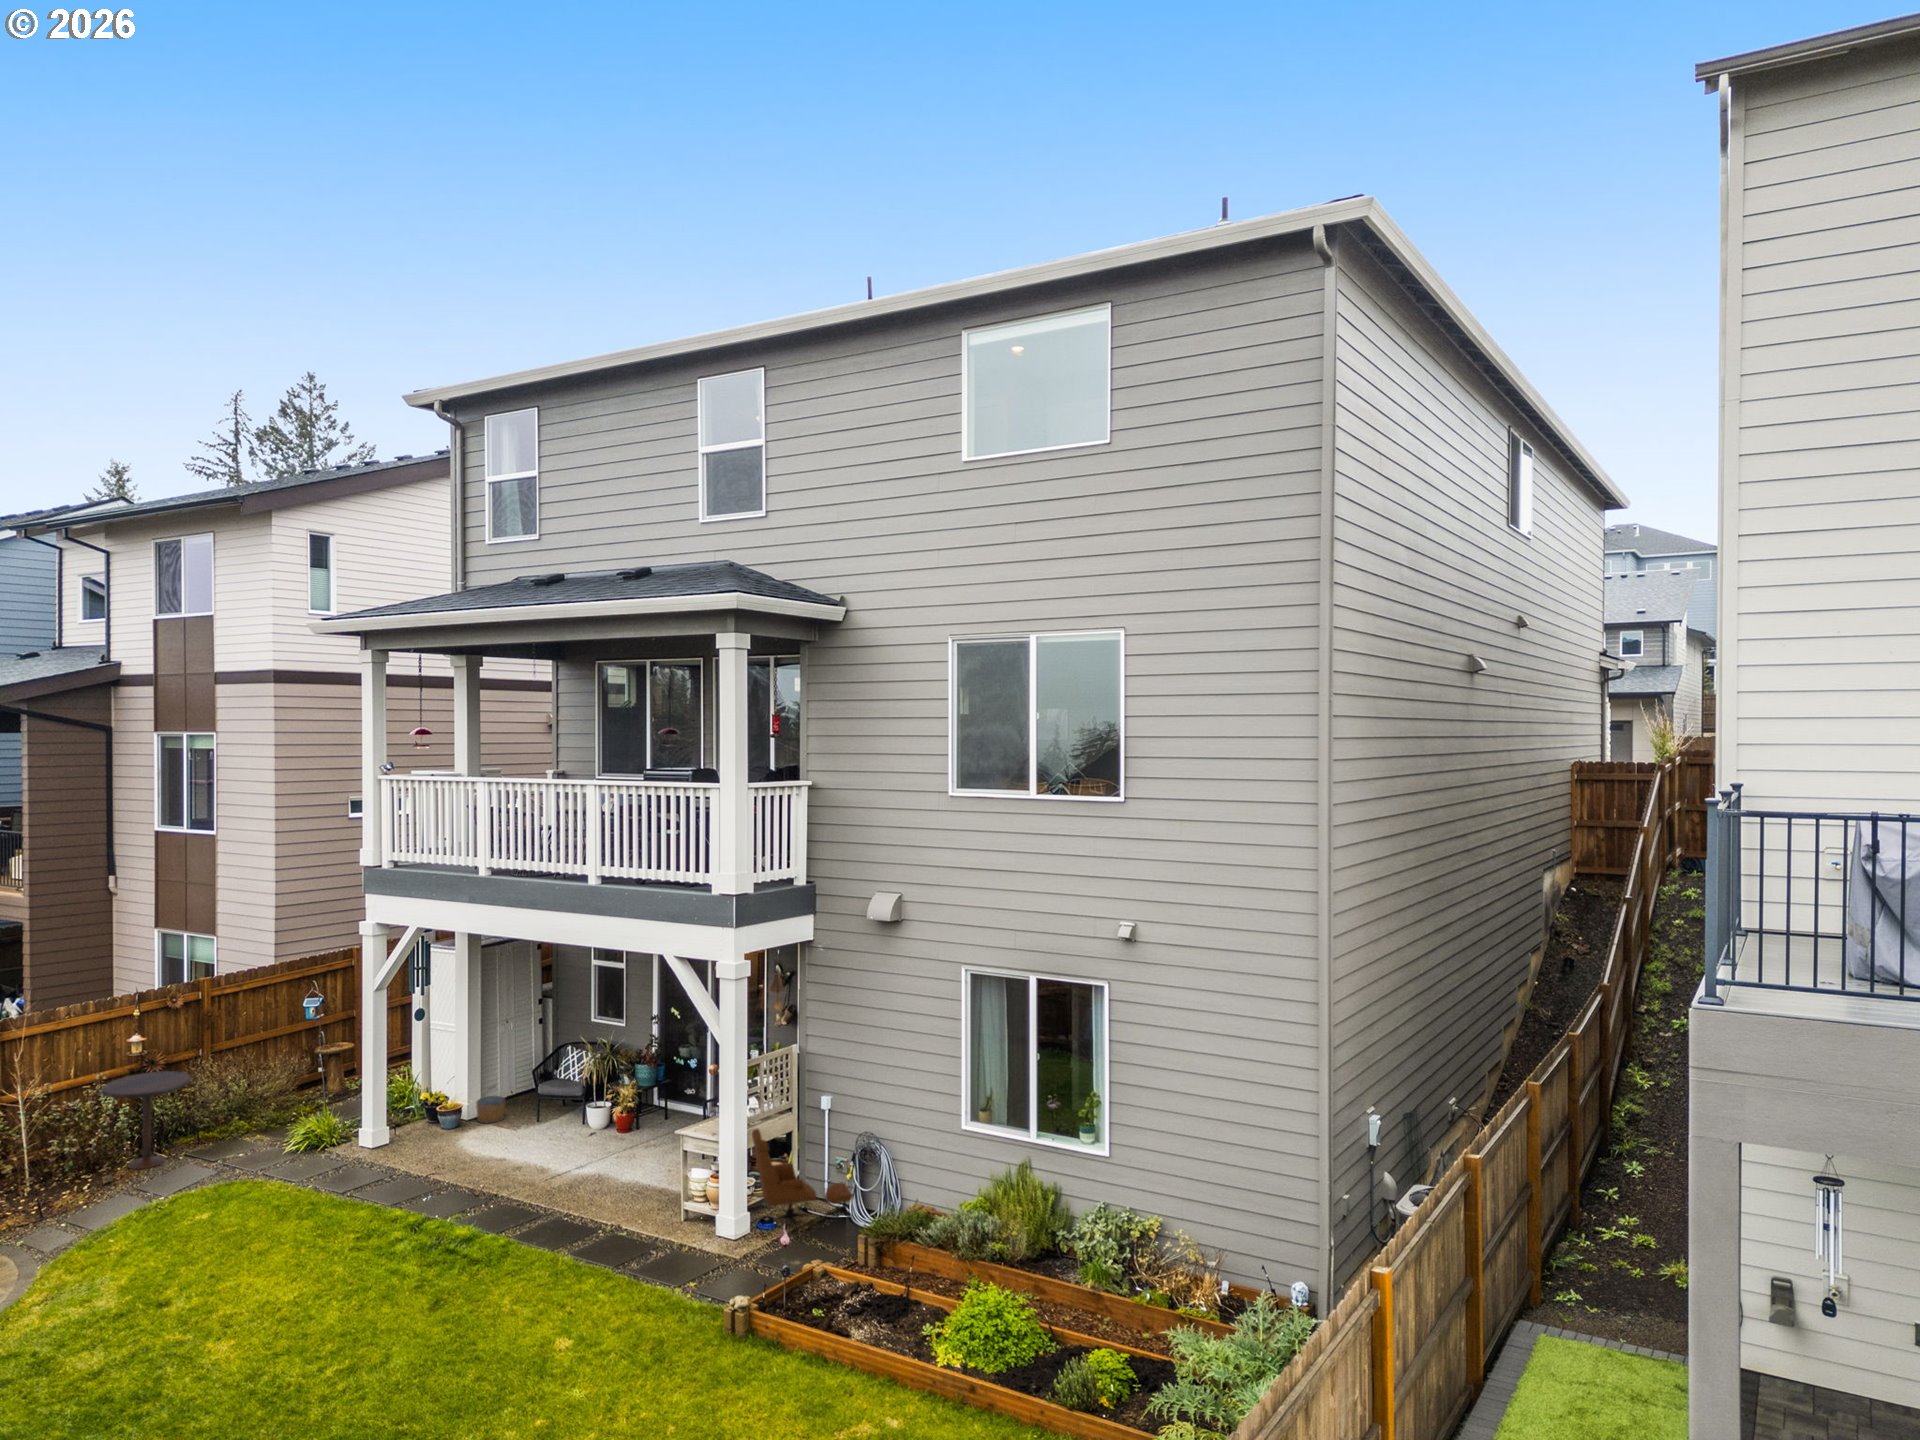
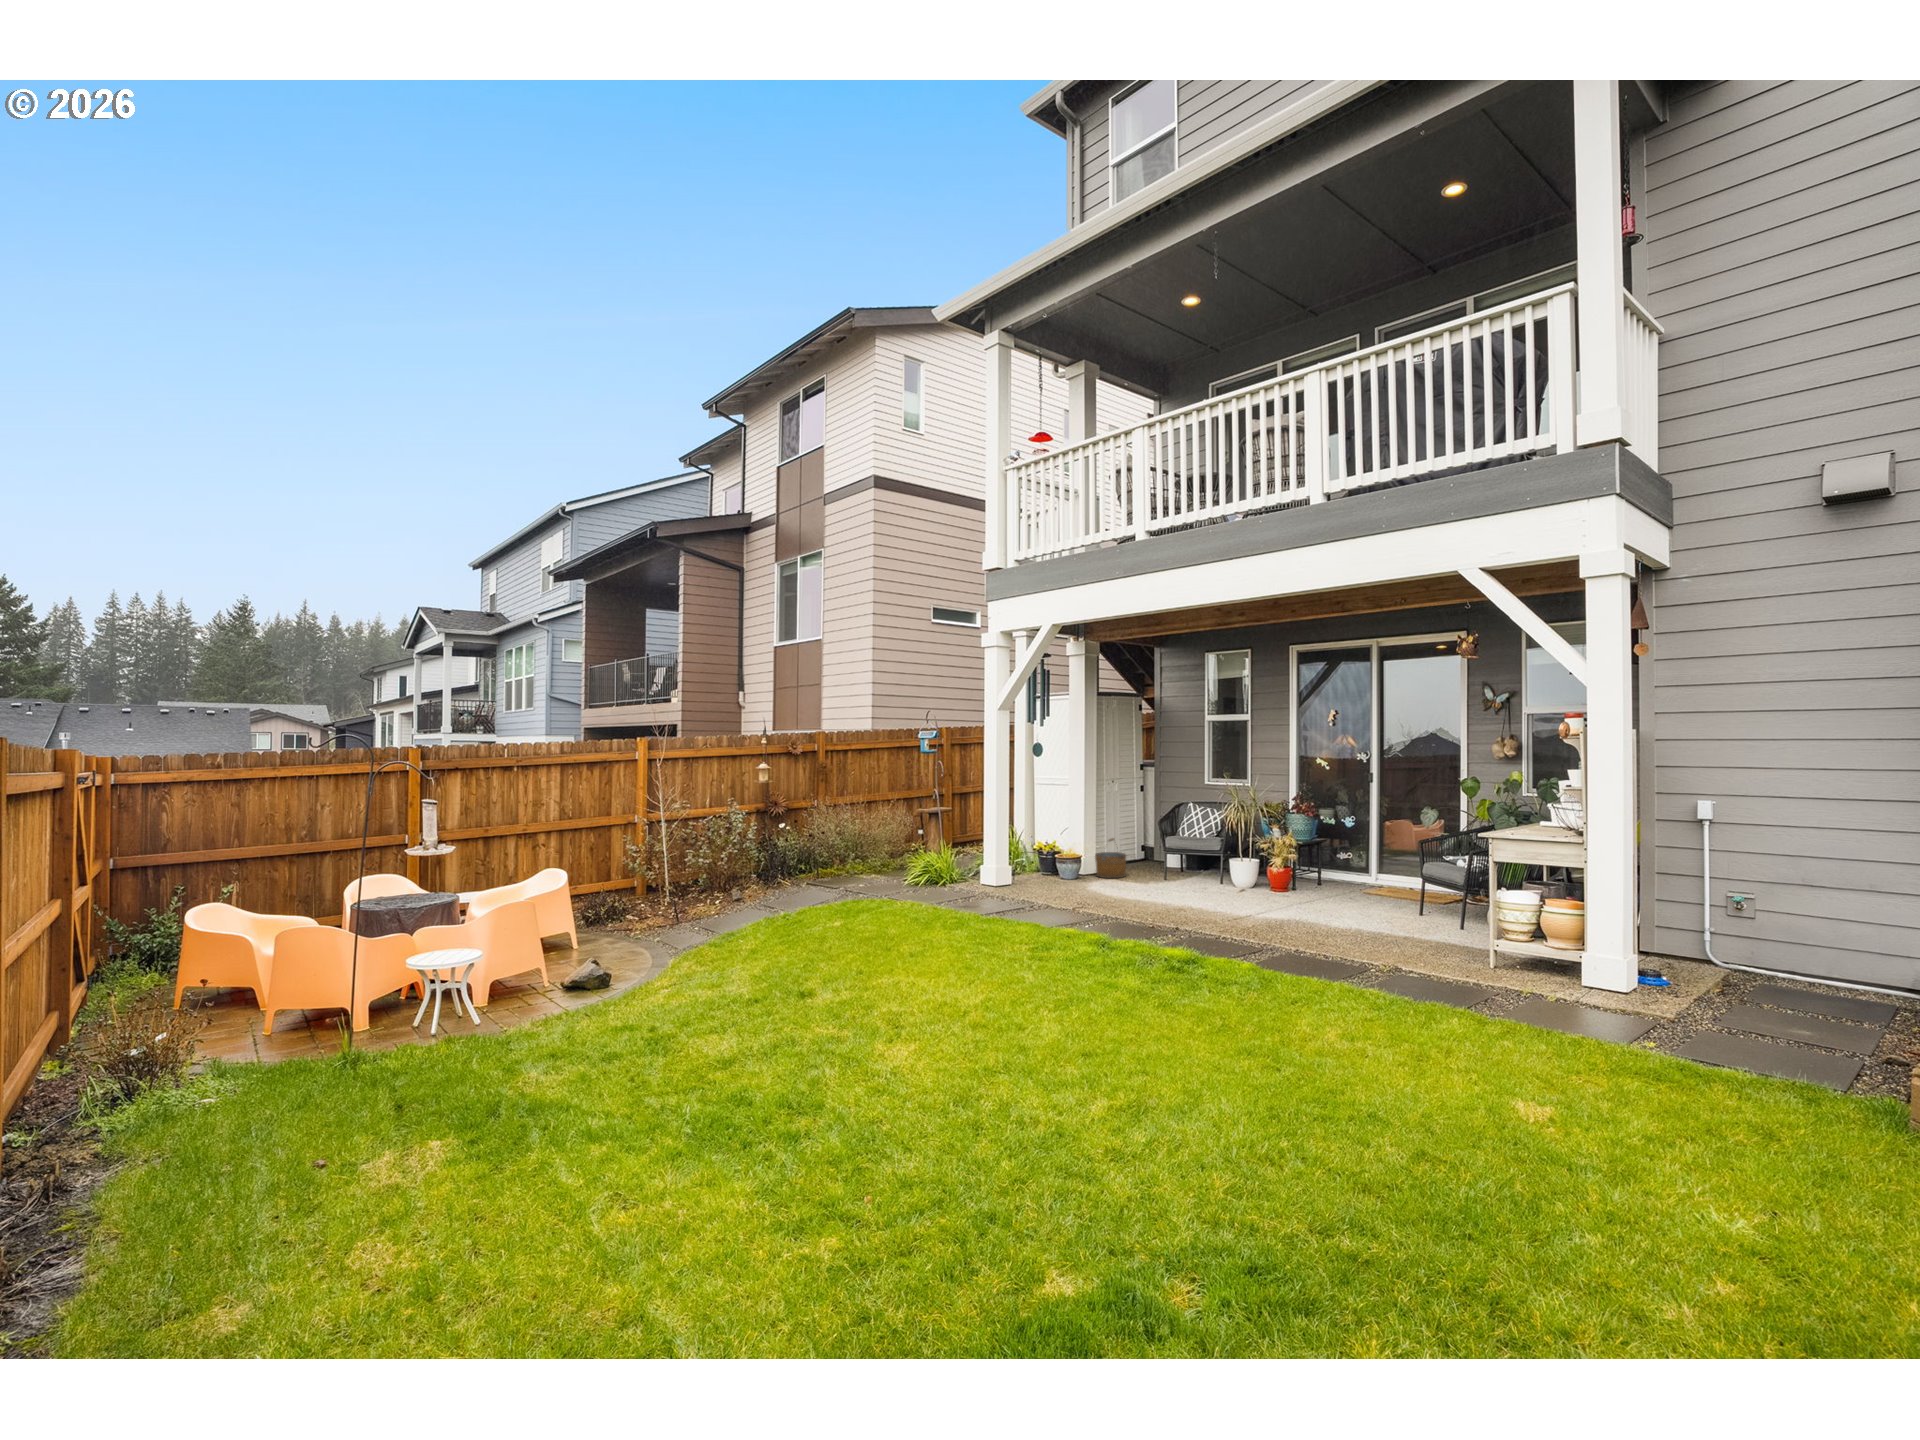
pedestal table: present [101,1071,192,1170] -> none [731,801,814,893]
lounge chair: present [752,1129,854,1232] -> none [1616,823,1836,990]

